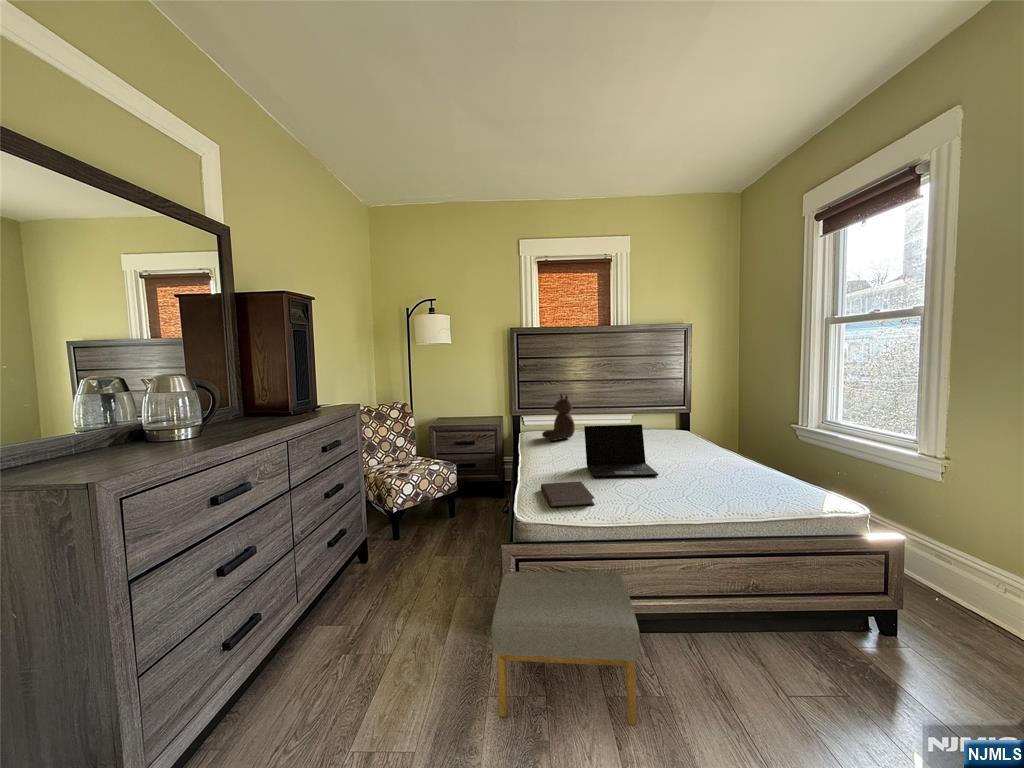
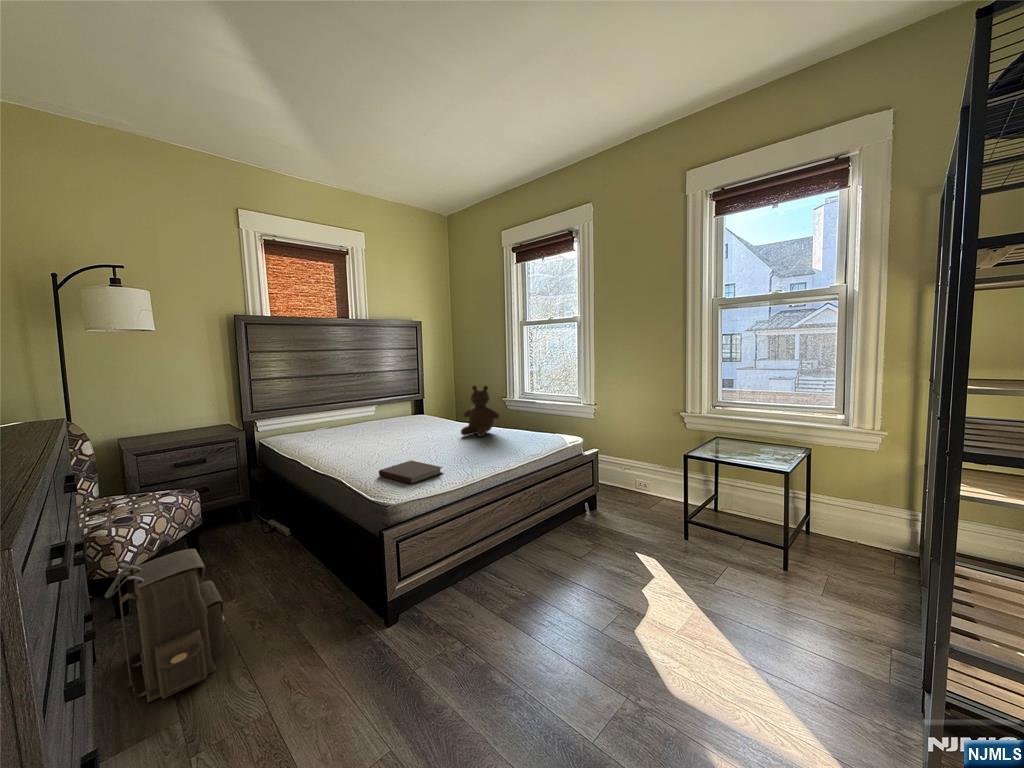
teddy bear: present [542,394,575,441] -> present [461,386,499,437]
laptop: present [584,424,658,478] -> none [382,406,458,457]
backpack: none [355,508,422,606] -> present [105,549,226,702]
footstool: present [492,572,640,725] -> none [390,522,530,677]

